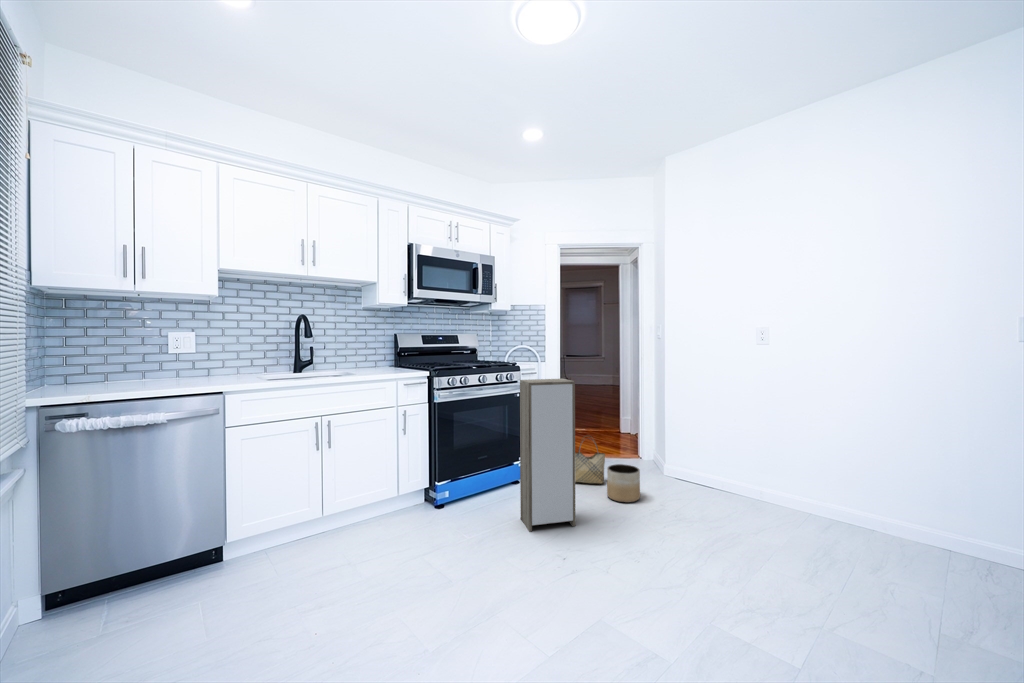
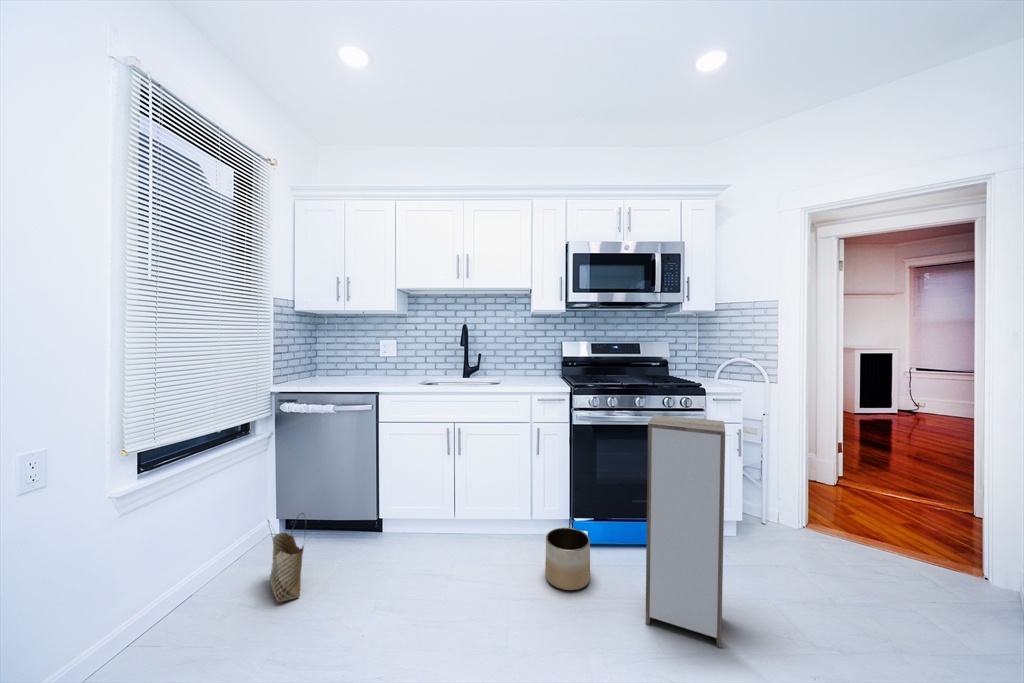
woven basket: present [575,443,605,484] -> present [268,513,304,602]
planter: present [607,464,640,503] -> present [545,528,590,590]

